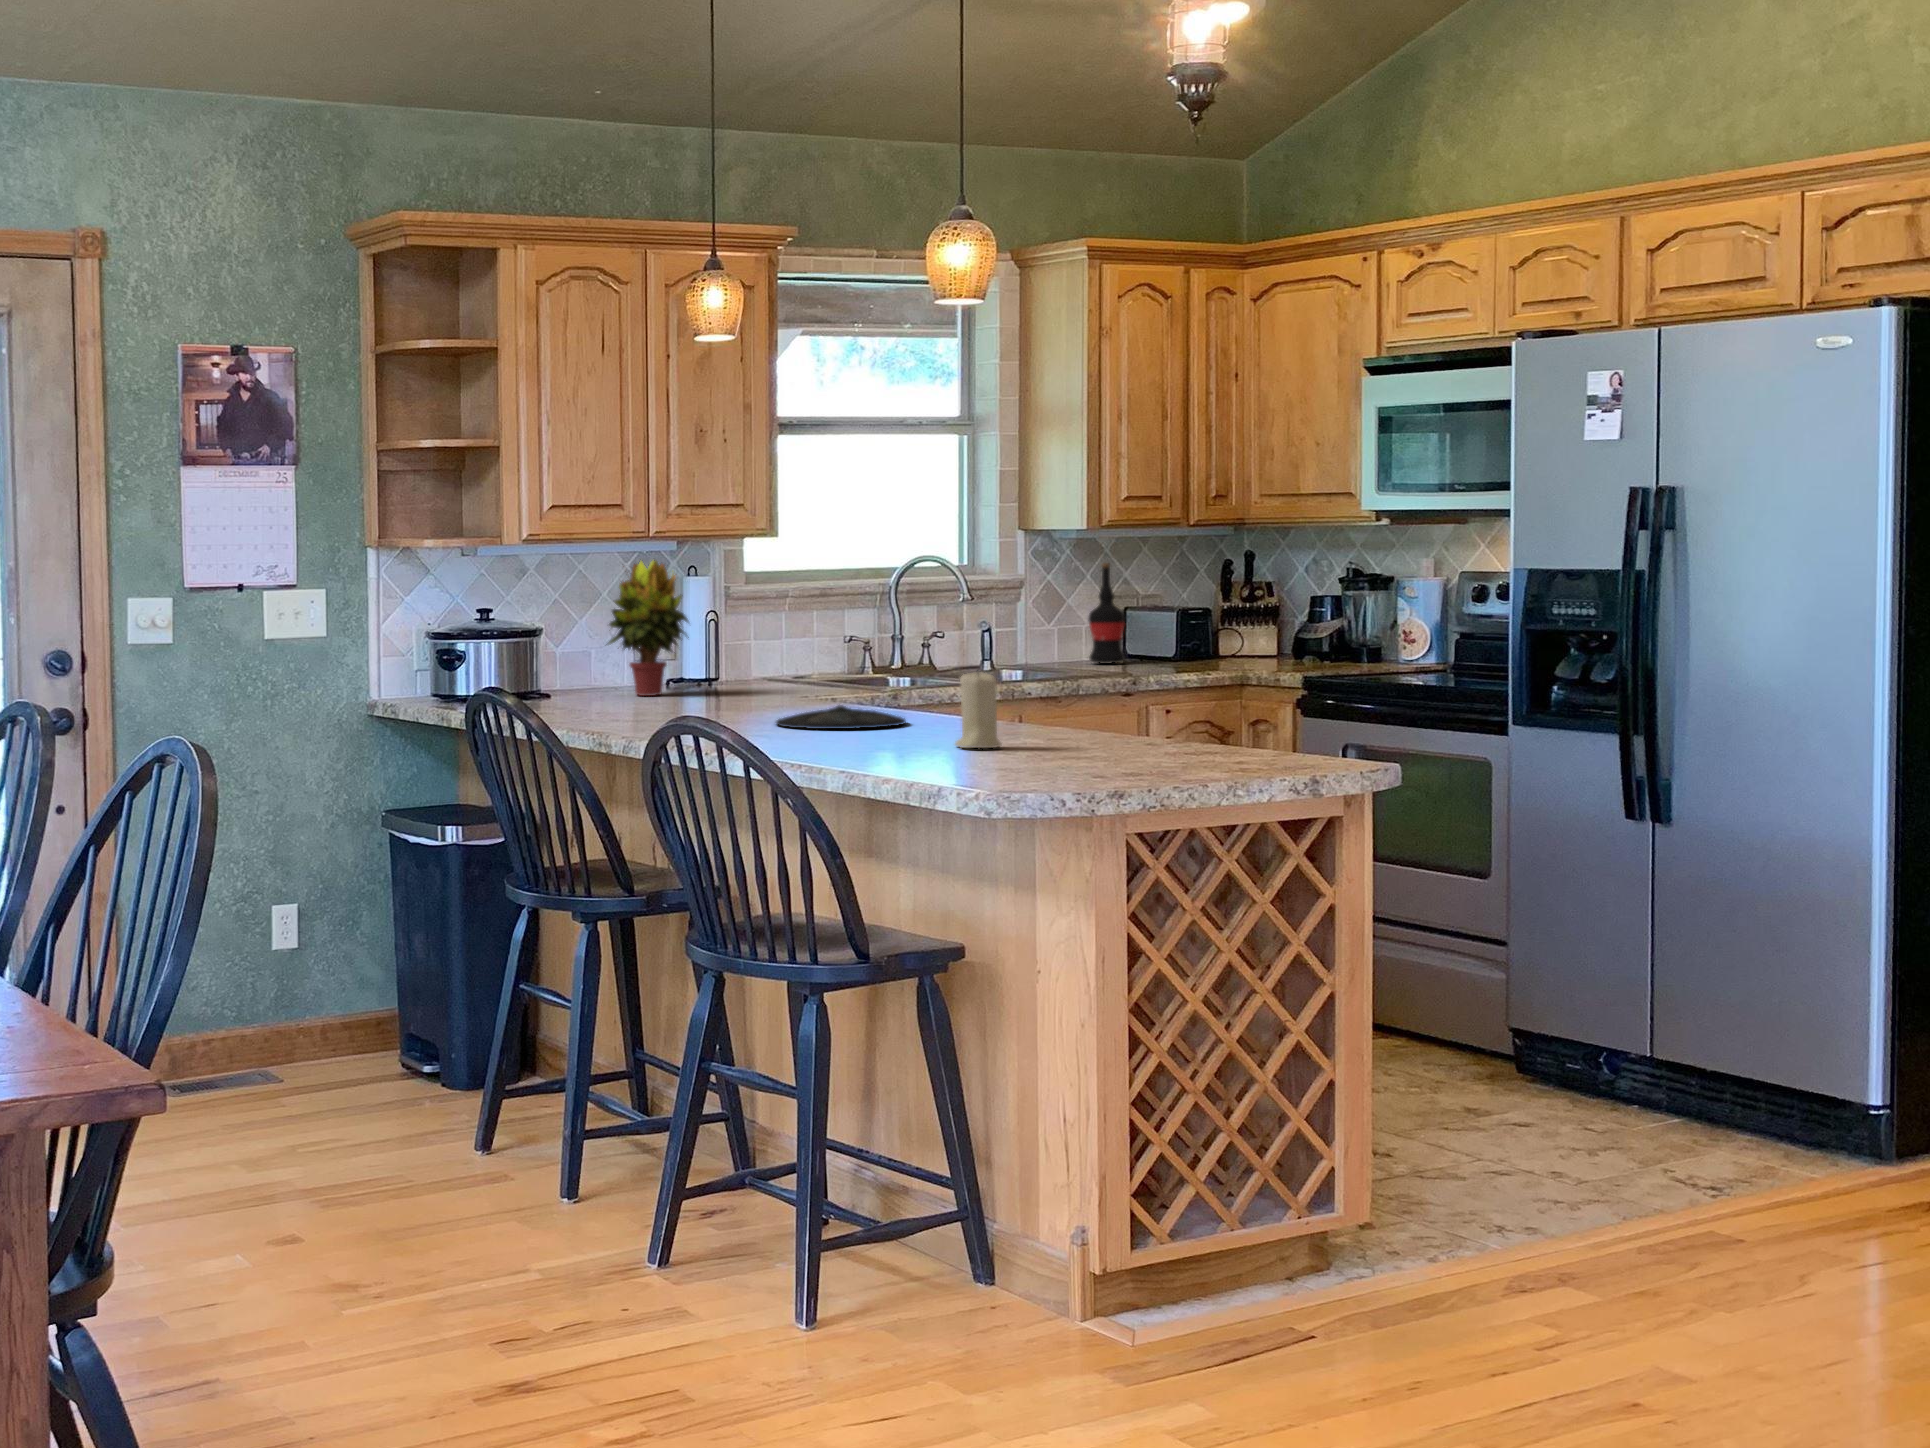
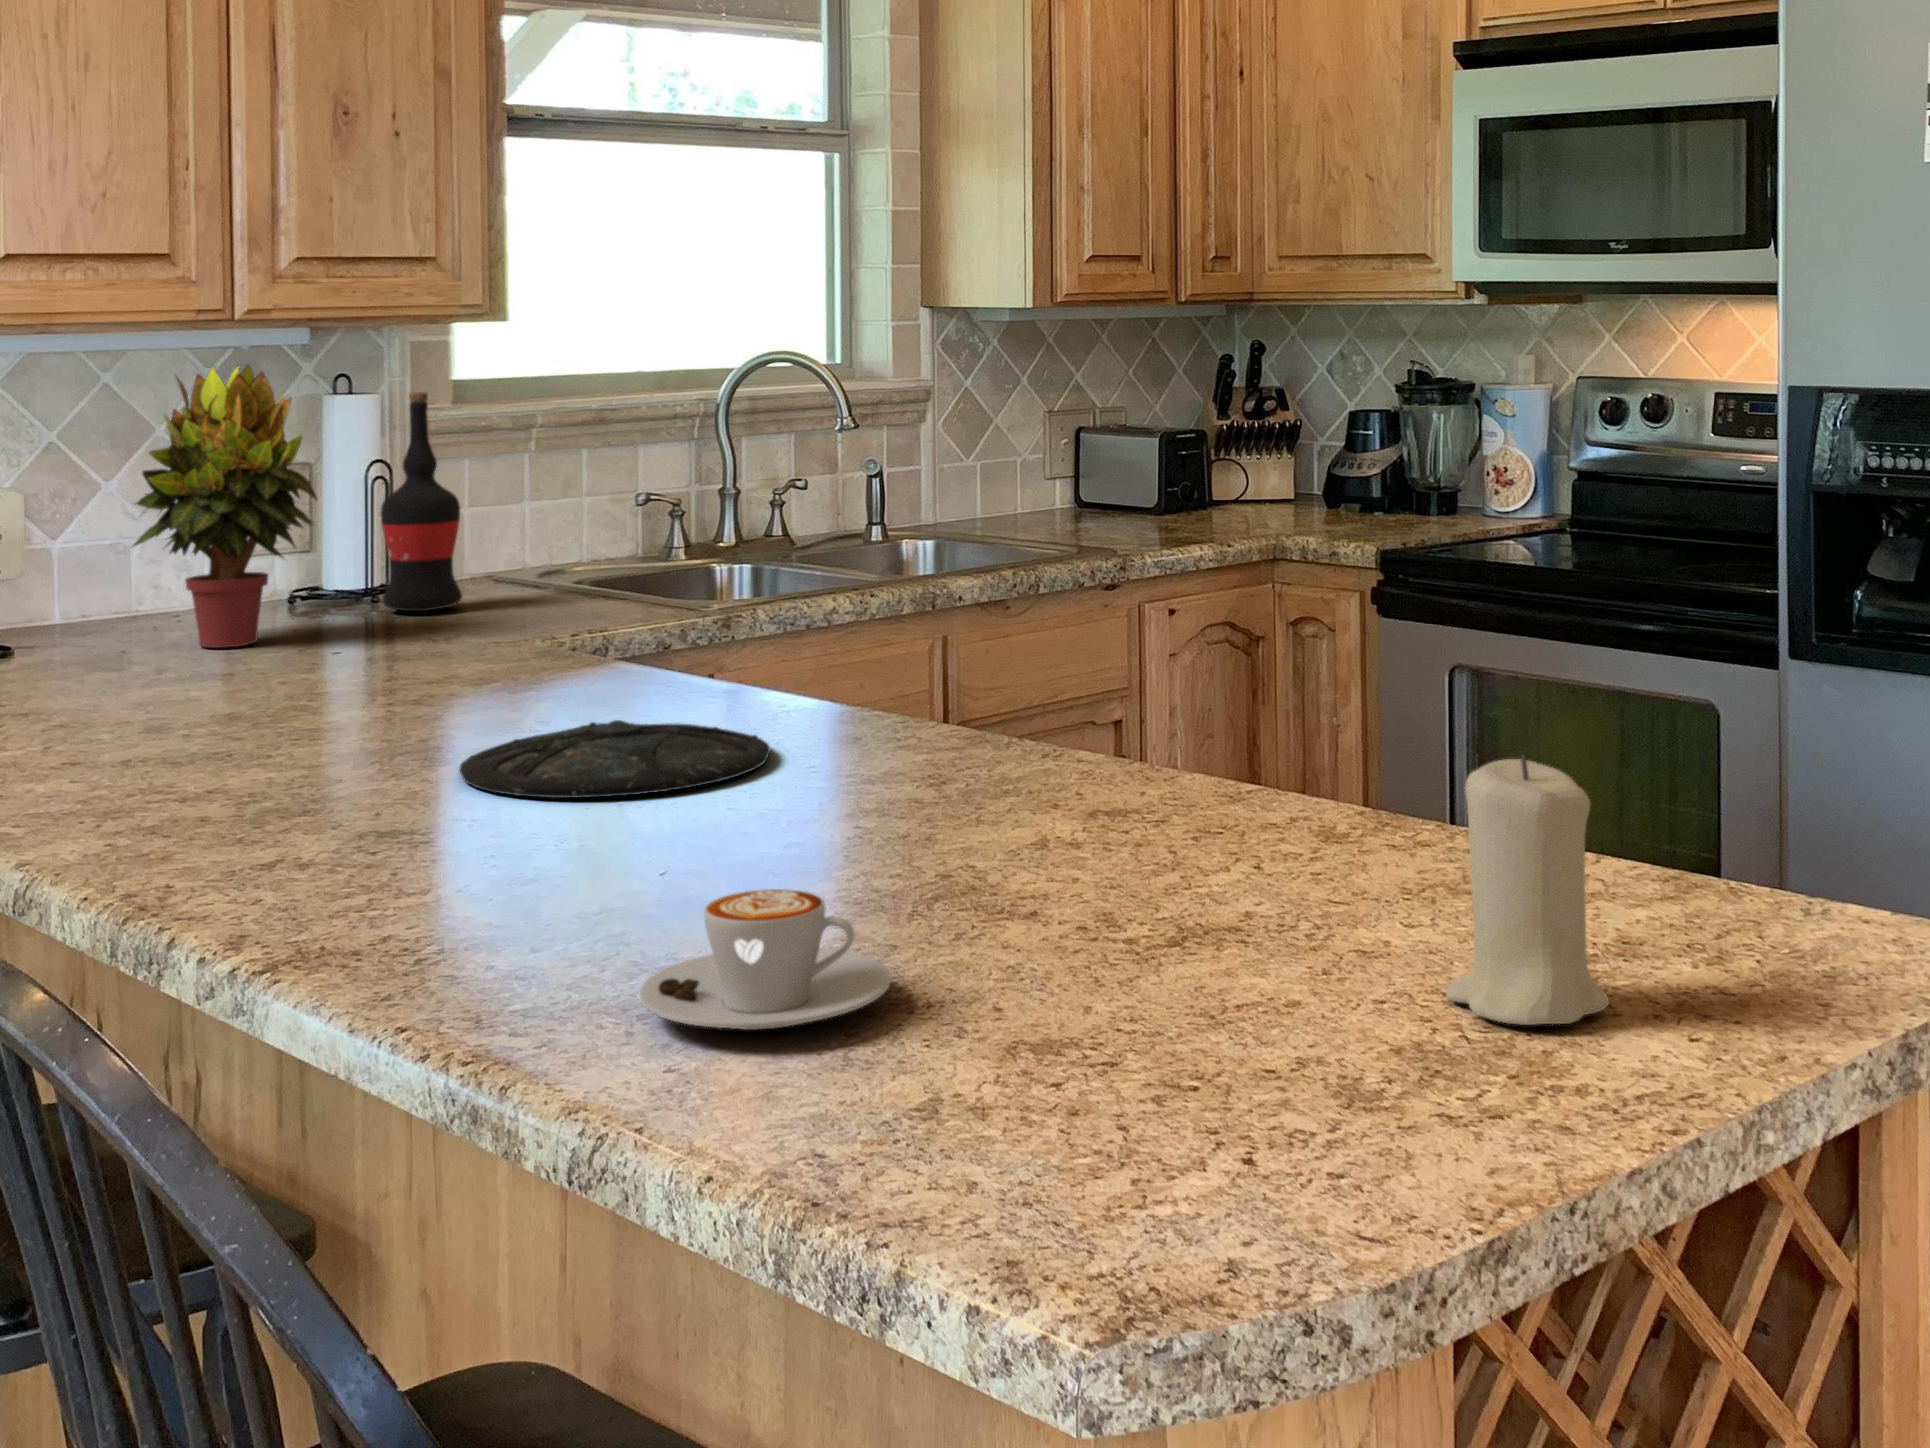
wine bottle: present [1088,563,1125,664] -> present [380,392,462,611]
candle: present [955,672,1001,748] -> present [1446,755,1609,1025]
coffee cup: none [853,724,936,761] -> present [640,889,891,1030]

